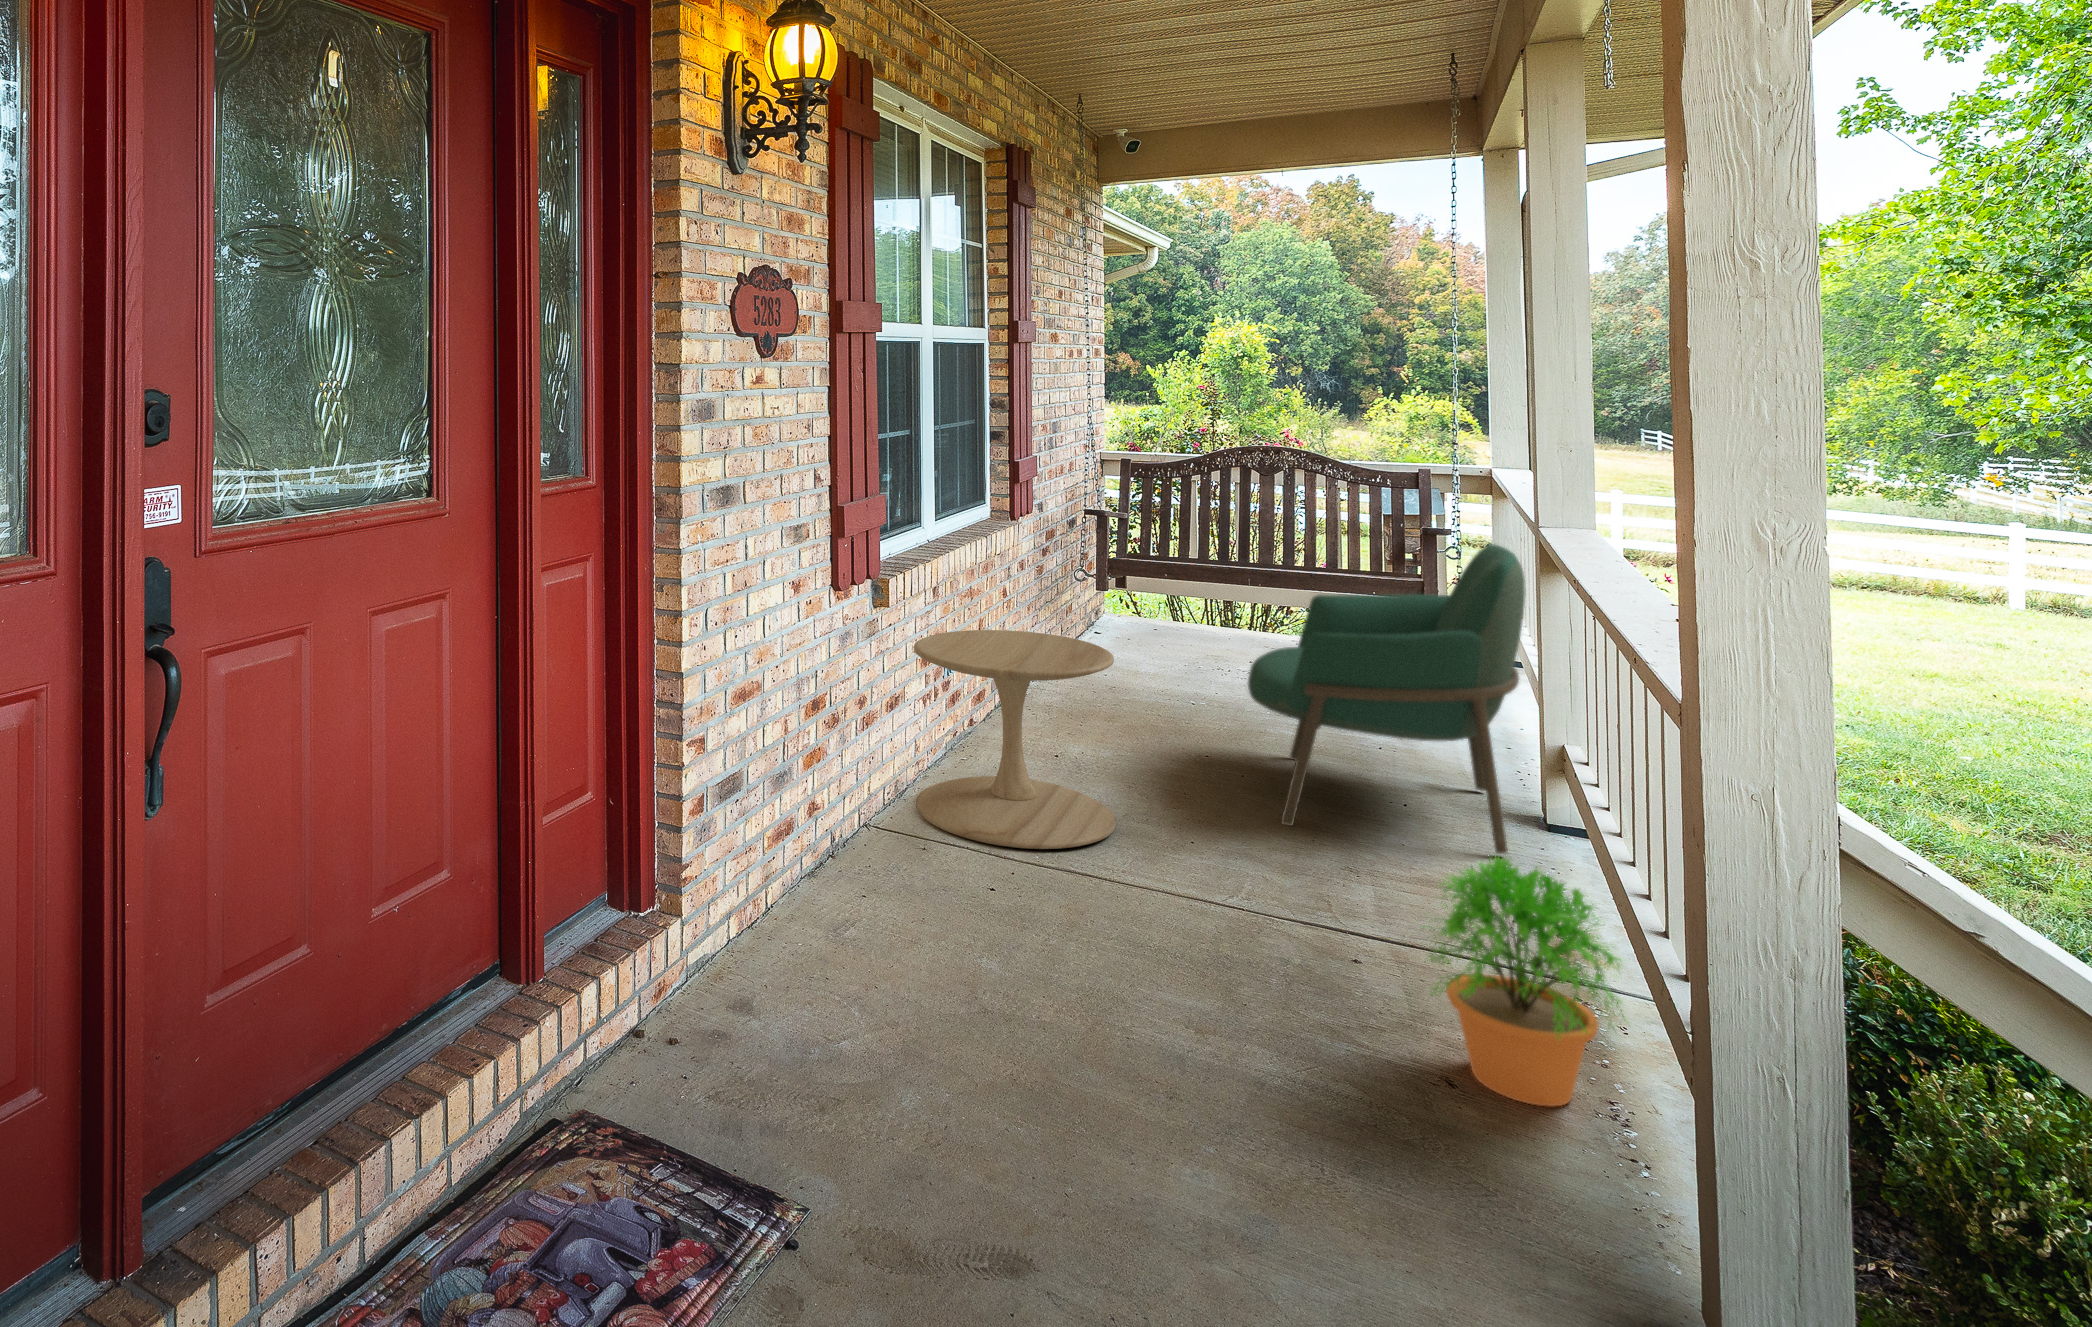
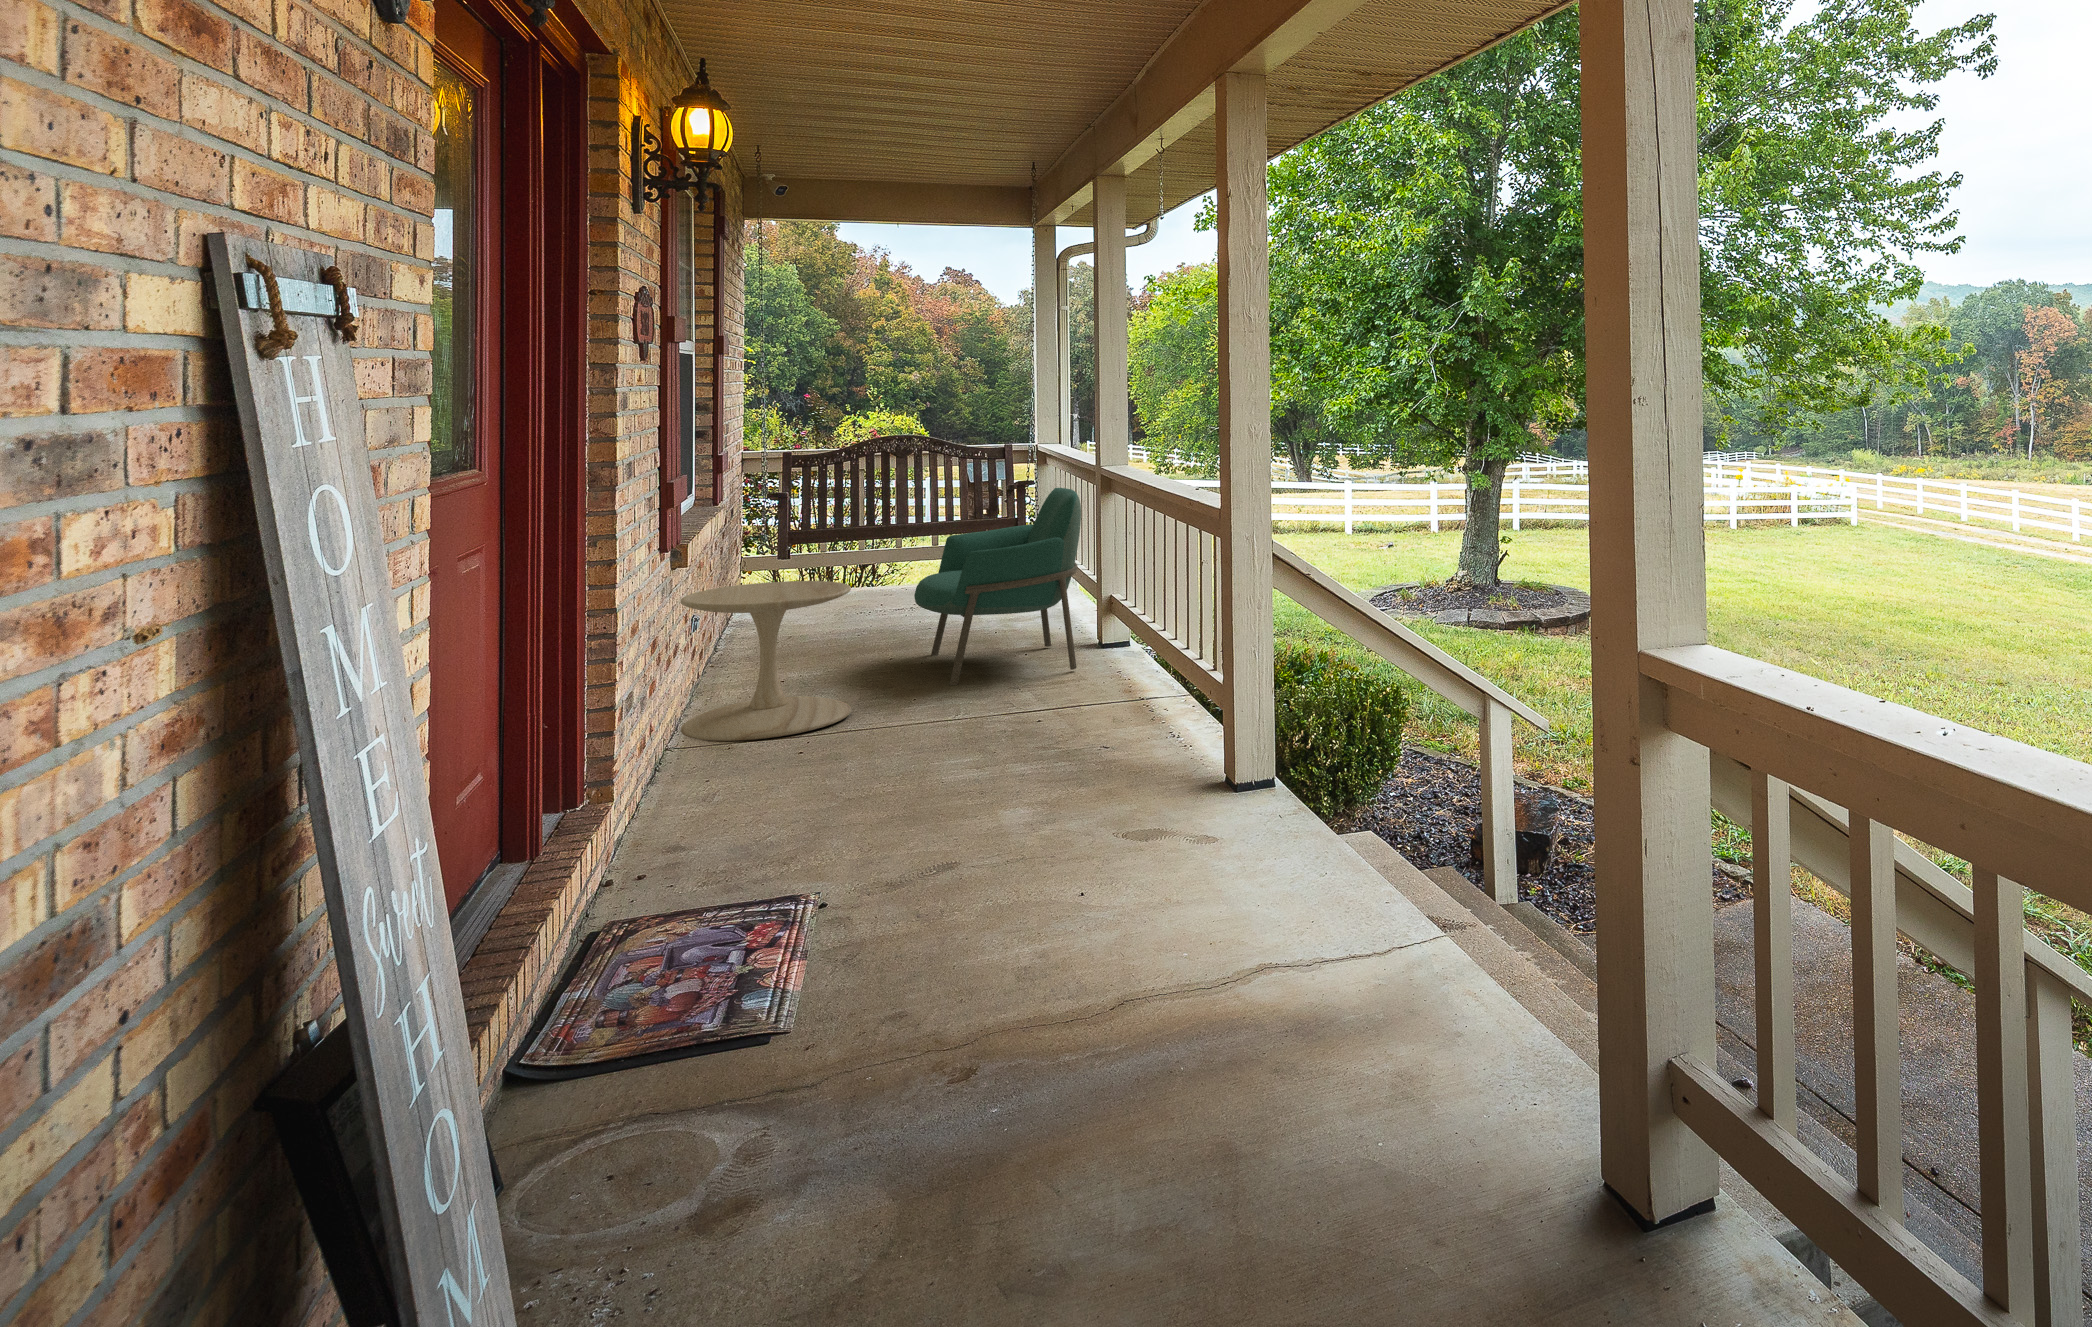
potted plant: present [1423,857,1627,1106] -> none [1080,628,1172,749]

